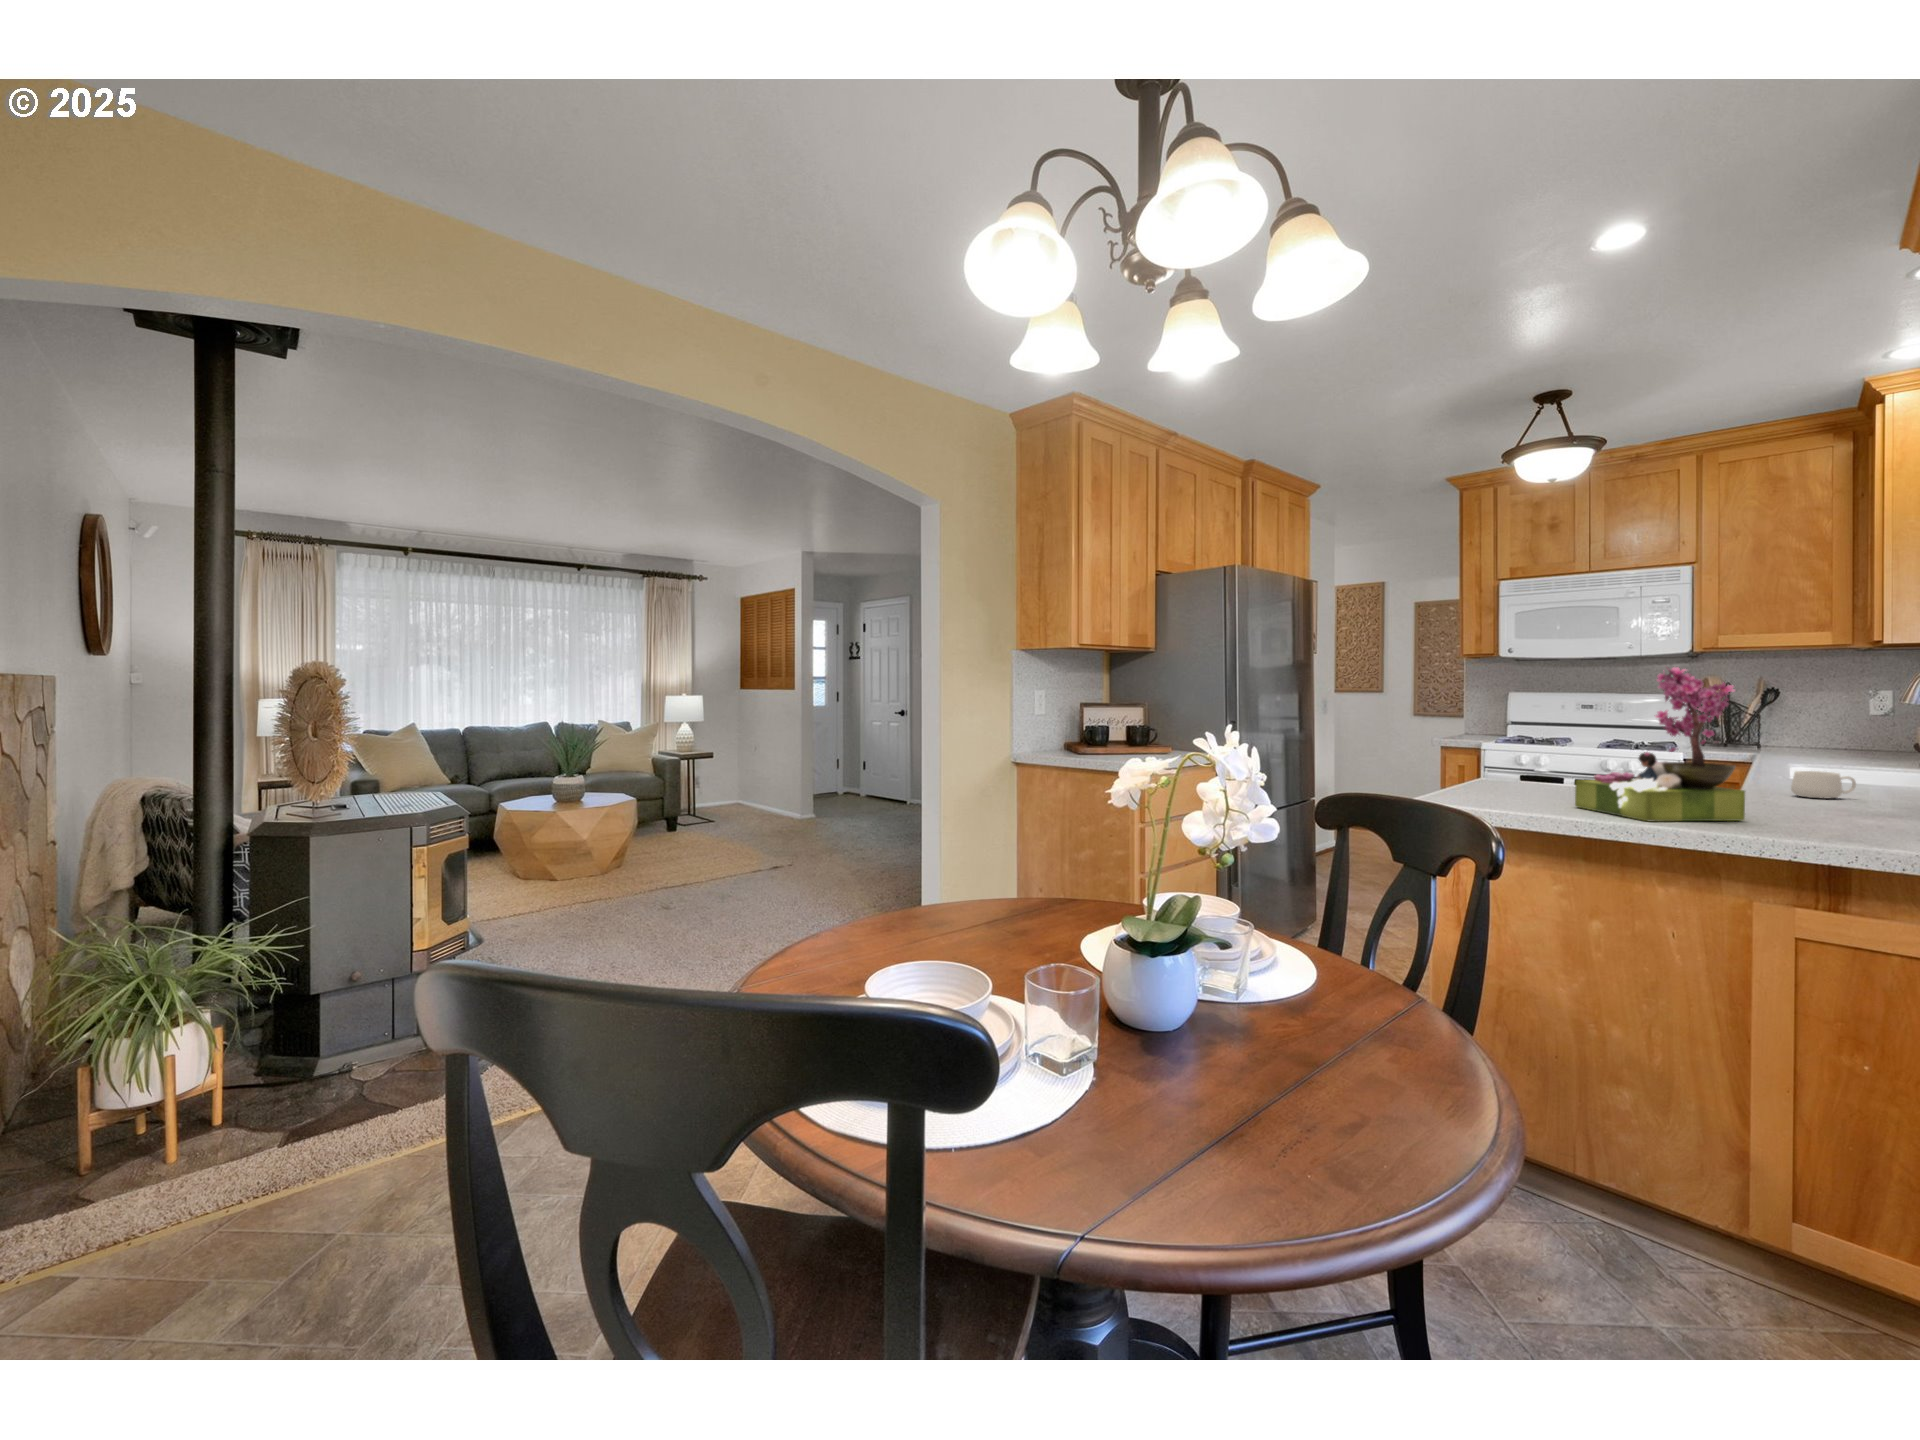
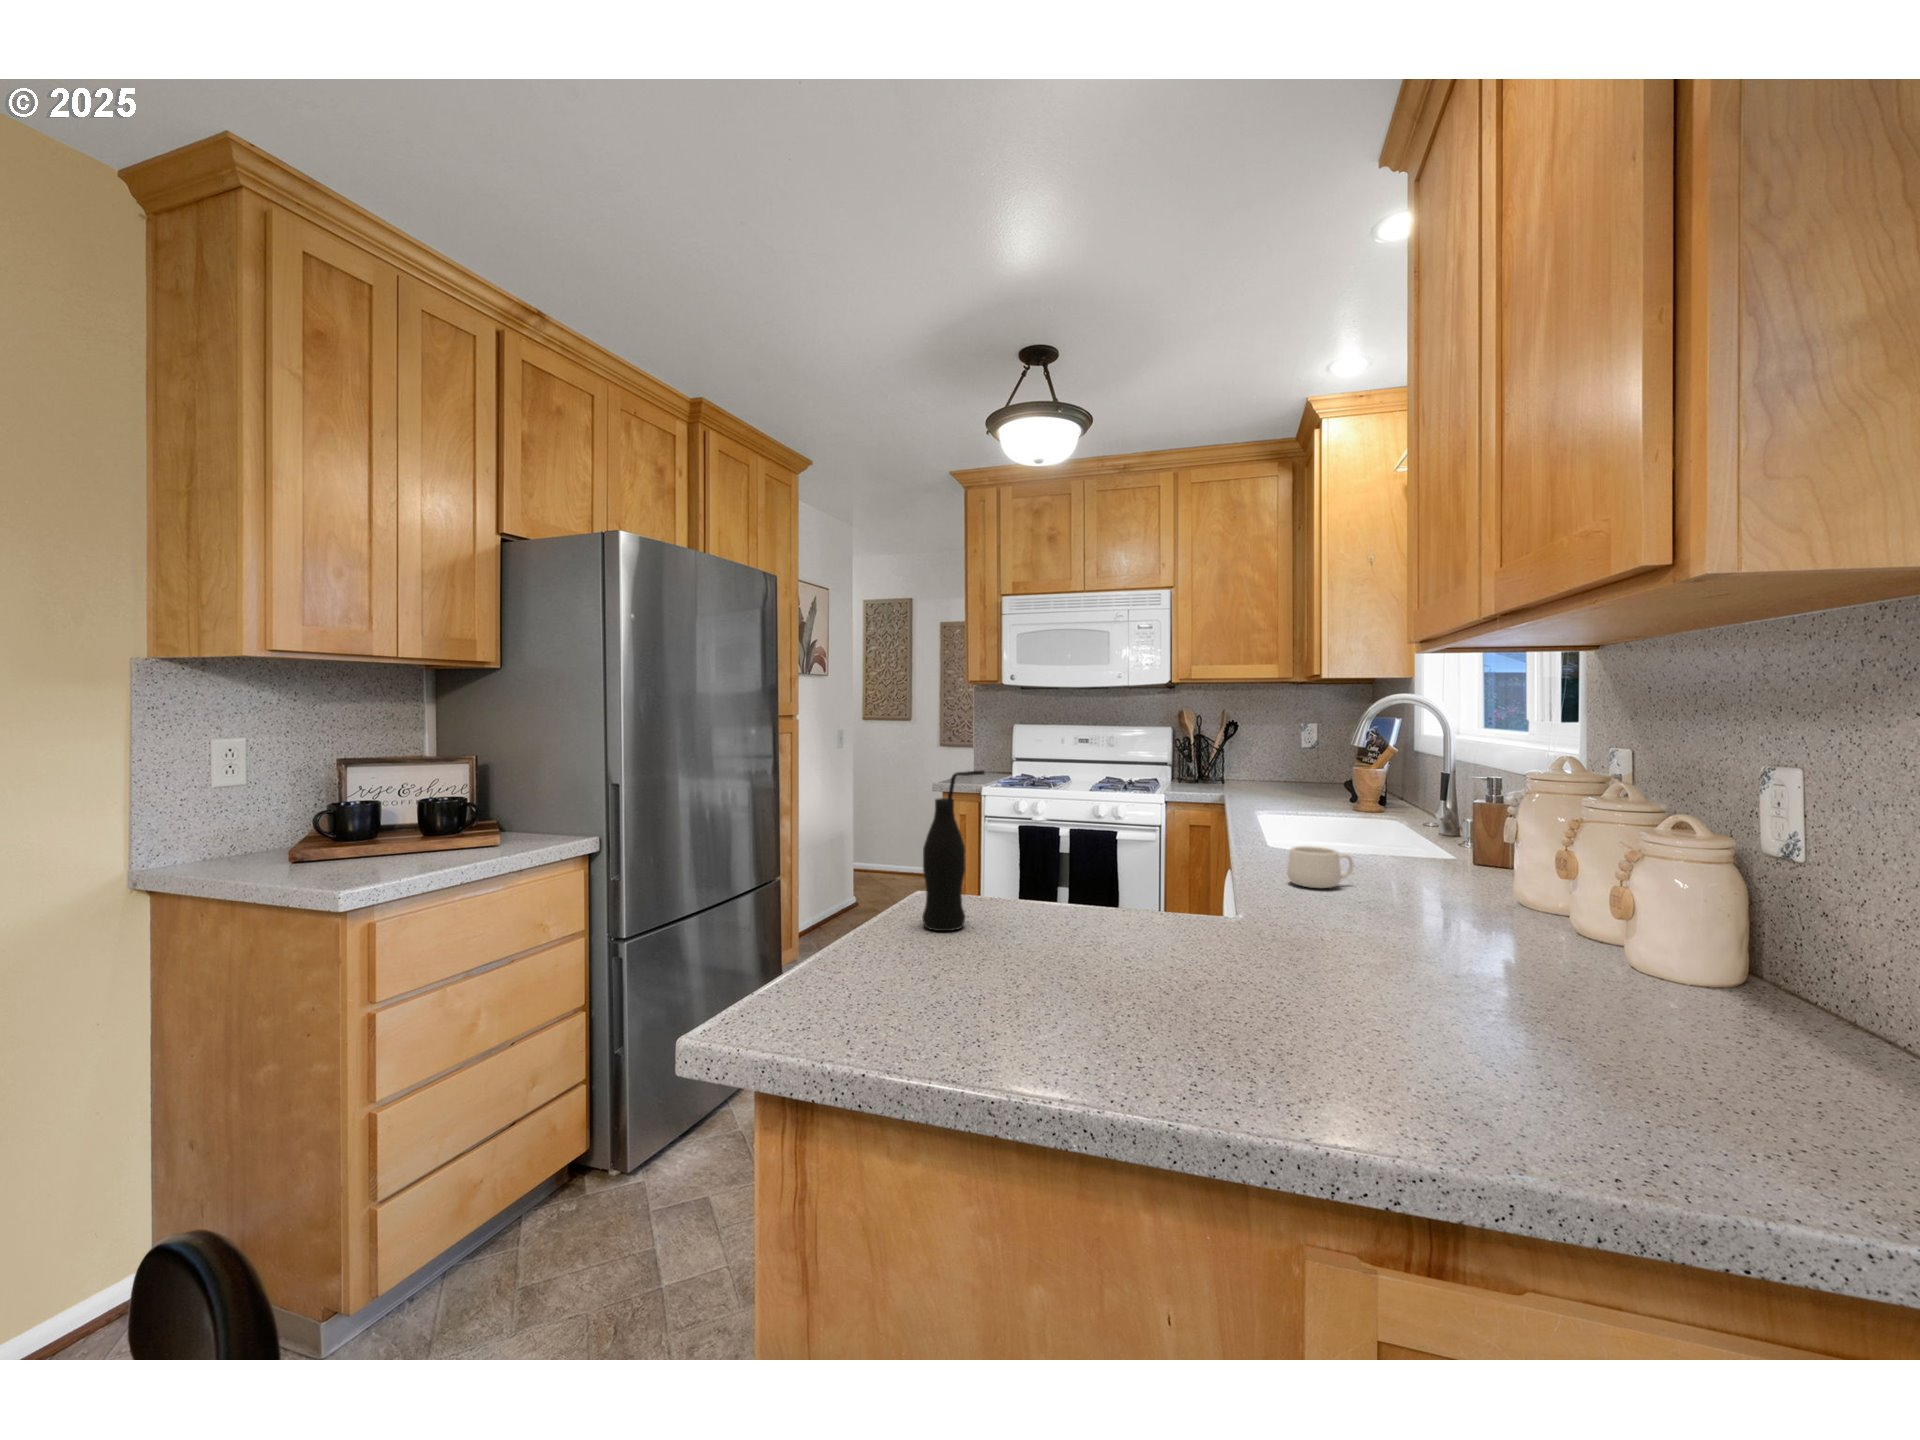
flower arrangement: present [1575,667,1745,822] -> none [1012,686,1267,1024]
bottle: none [1506,713,1550,798] -> present [922,771,985,931]

